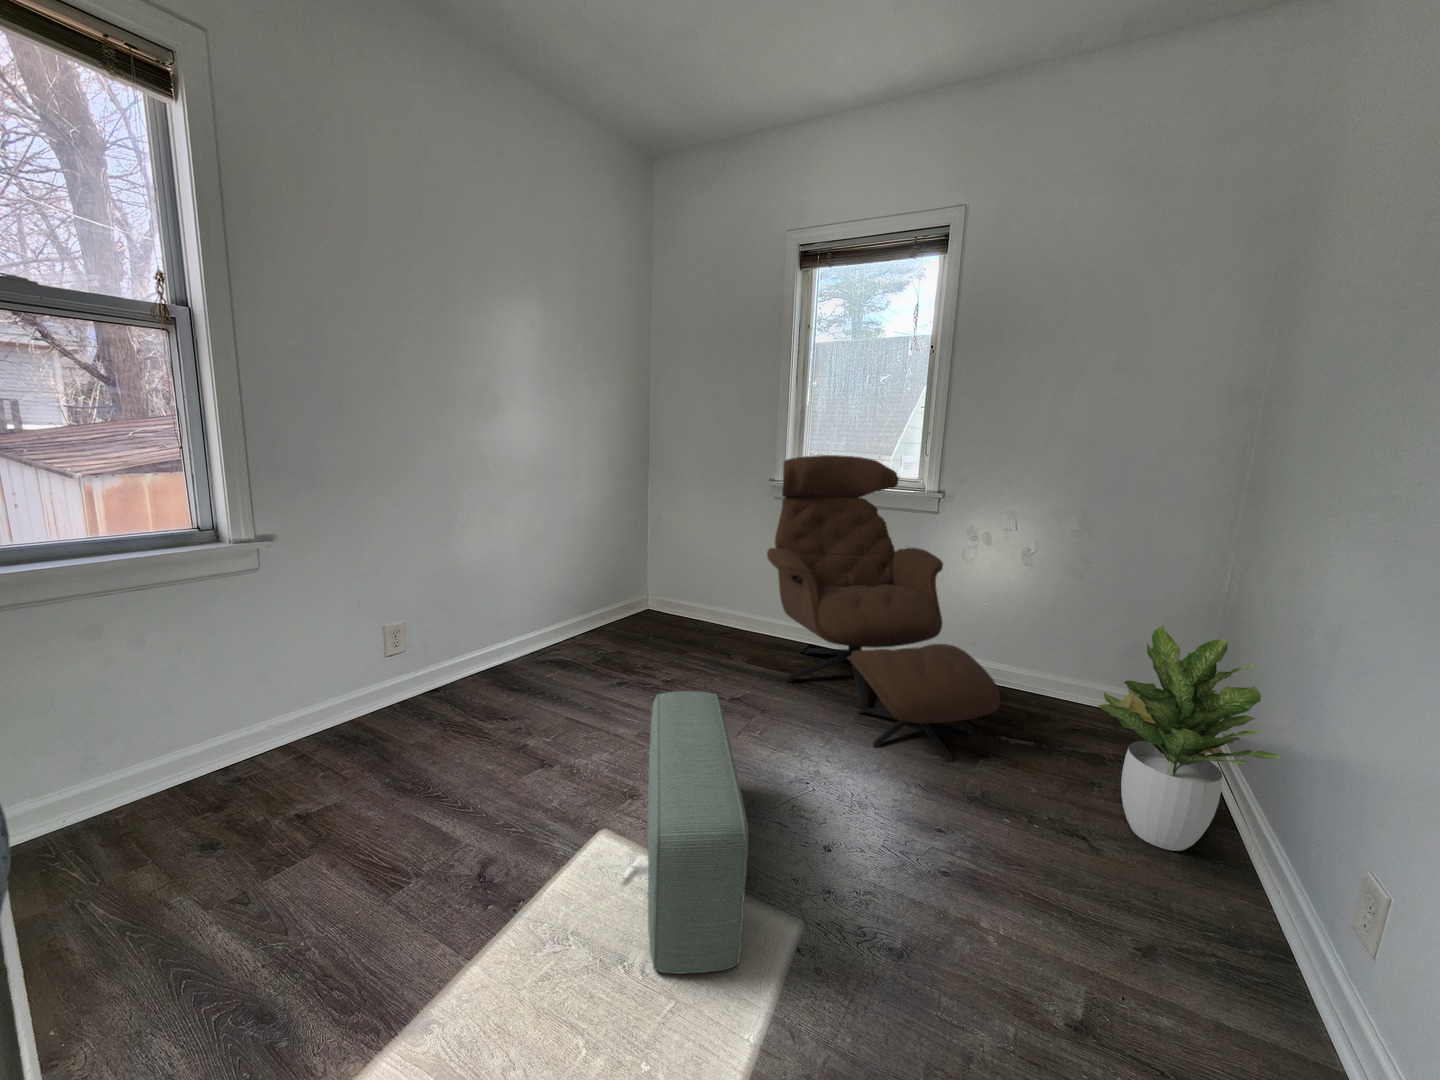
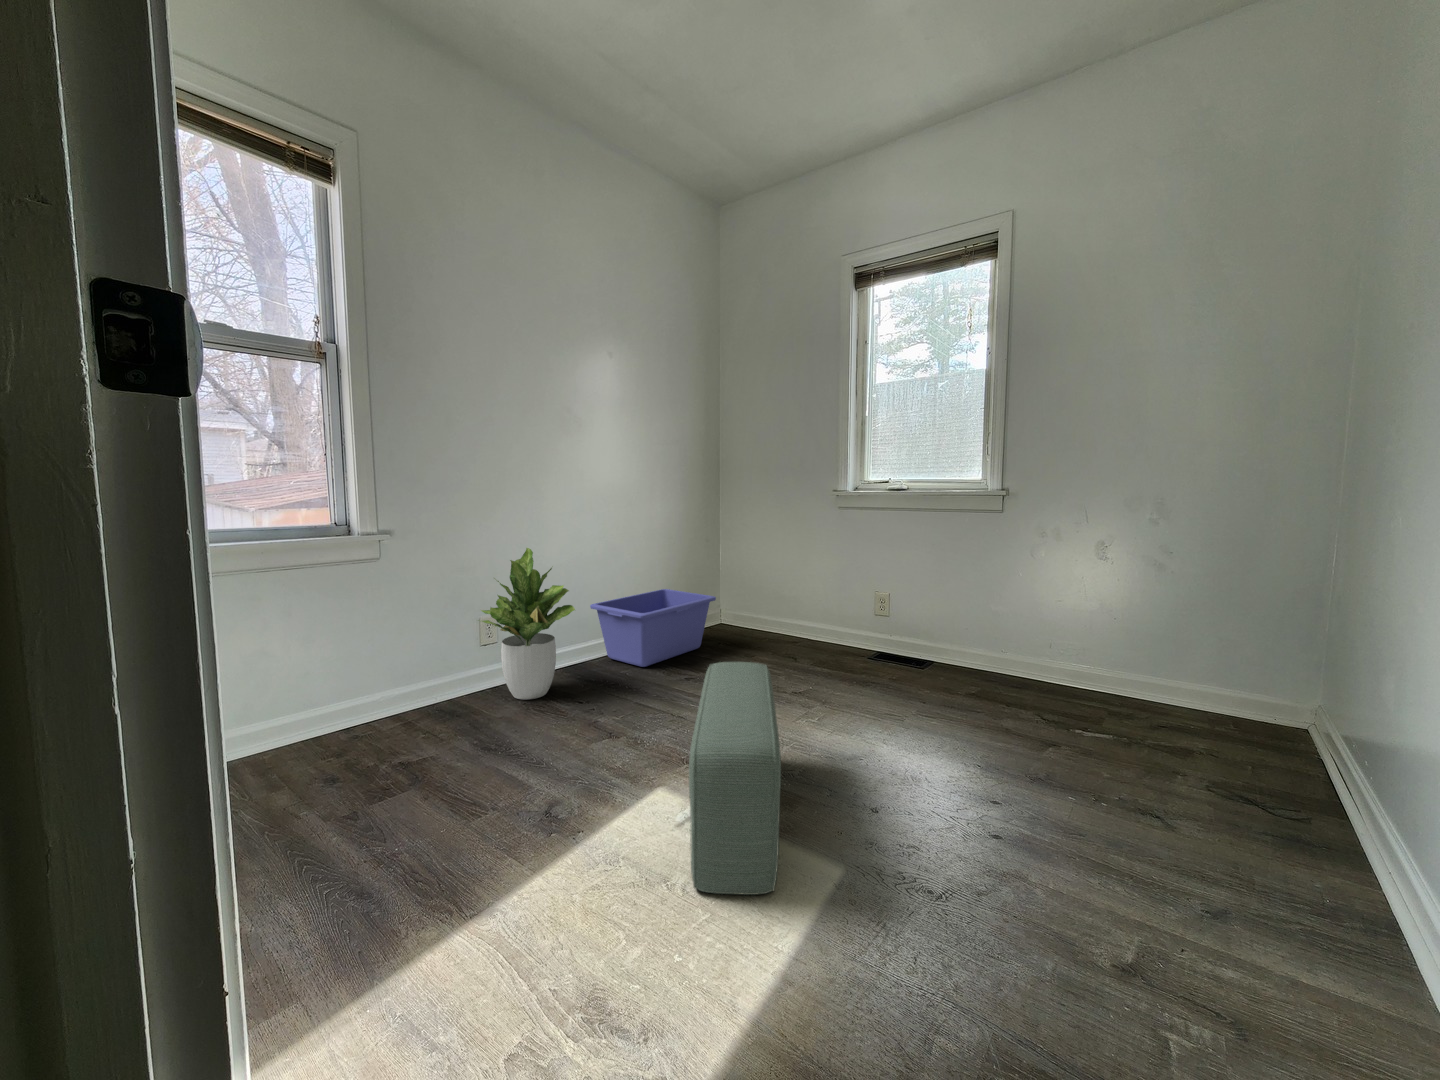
lounge chair: present [767,455,1000,762] -> none [829,461,1070,751]
storage bin: none [513,578,648,667] -> present [590,589,716,667]
potted plant: present [1097,626,1280,851] -> present [481,548,575,699]

